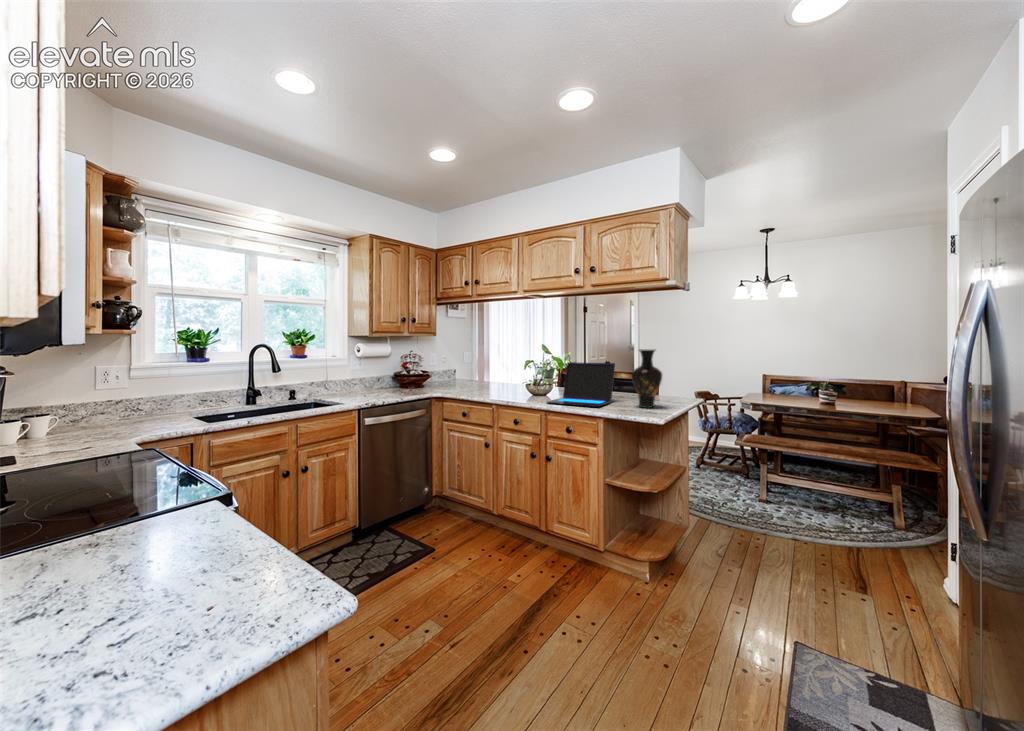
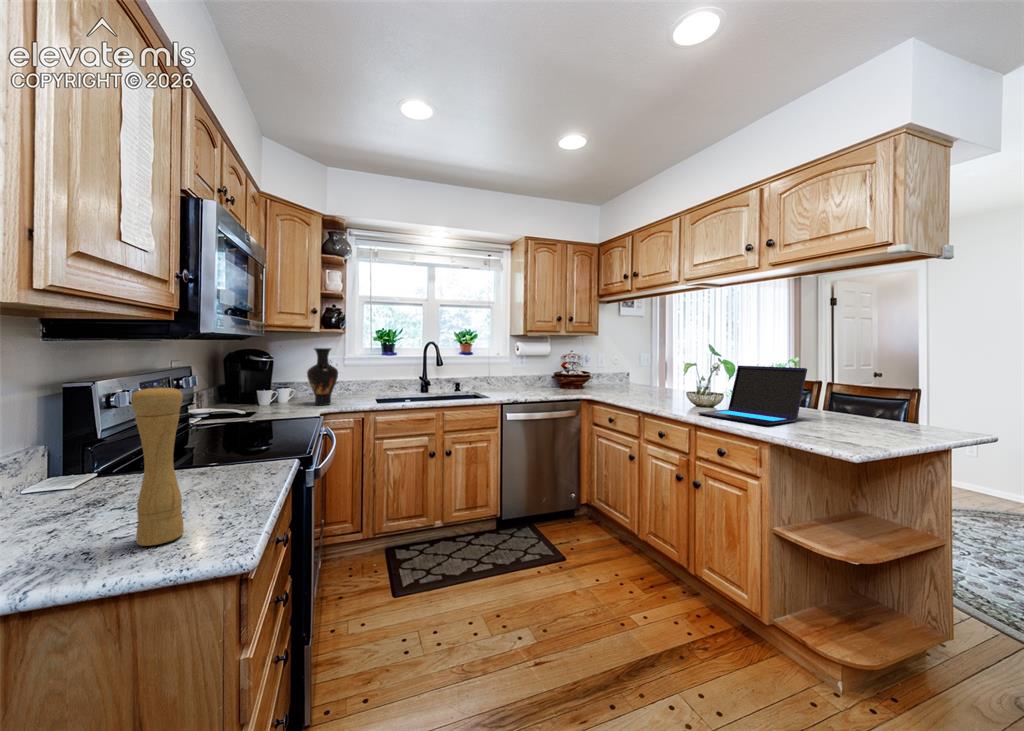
vase: present [632,350,662,408] -> present [307,348,338,405]
pepper mill: none [138,408,200,596] -> present [131,385,184,546]

